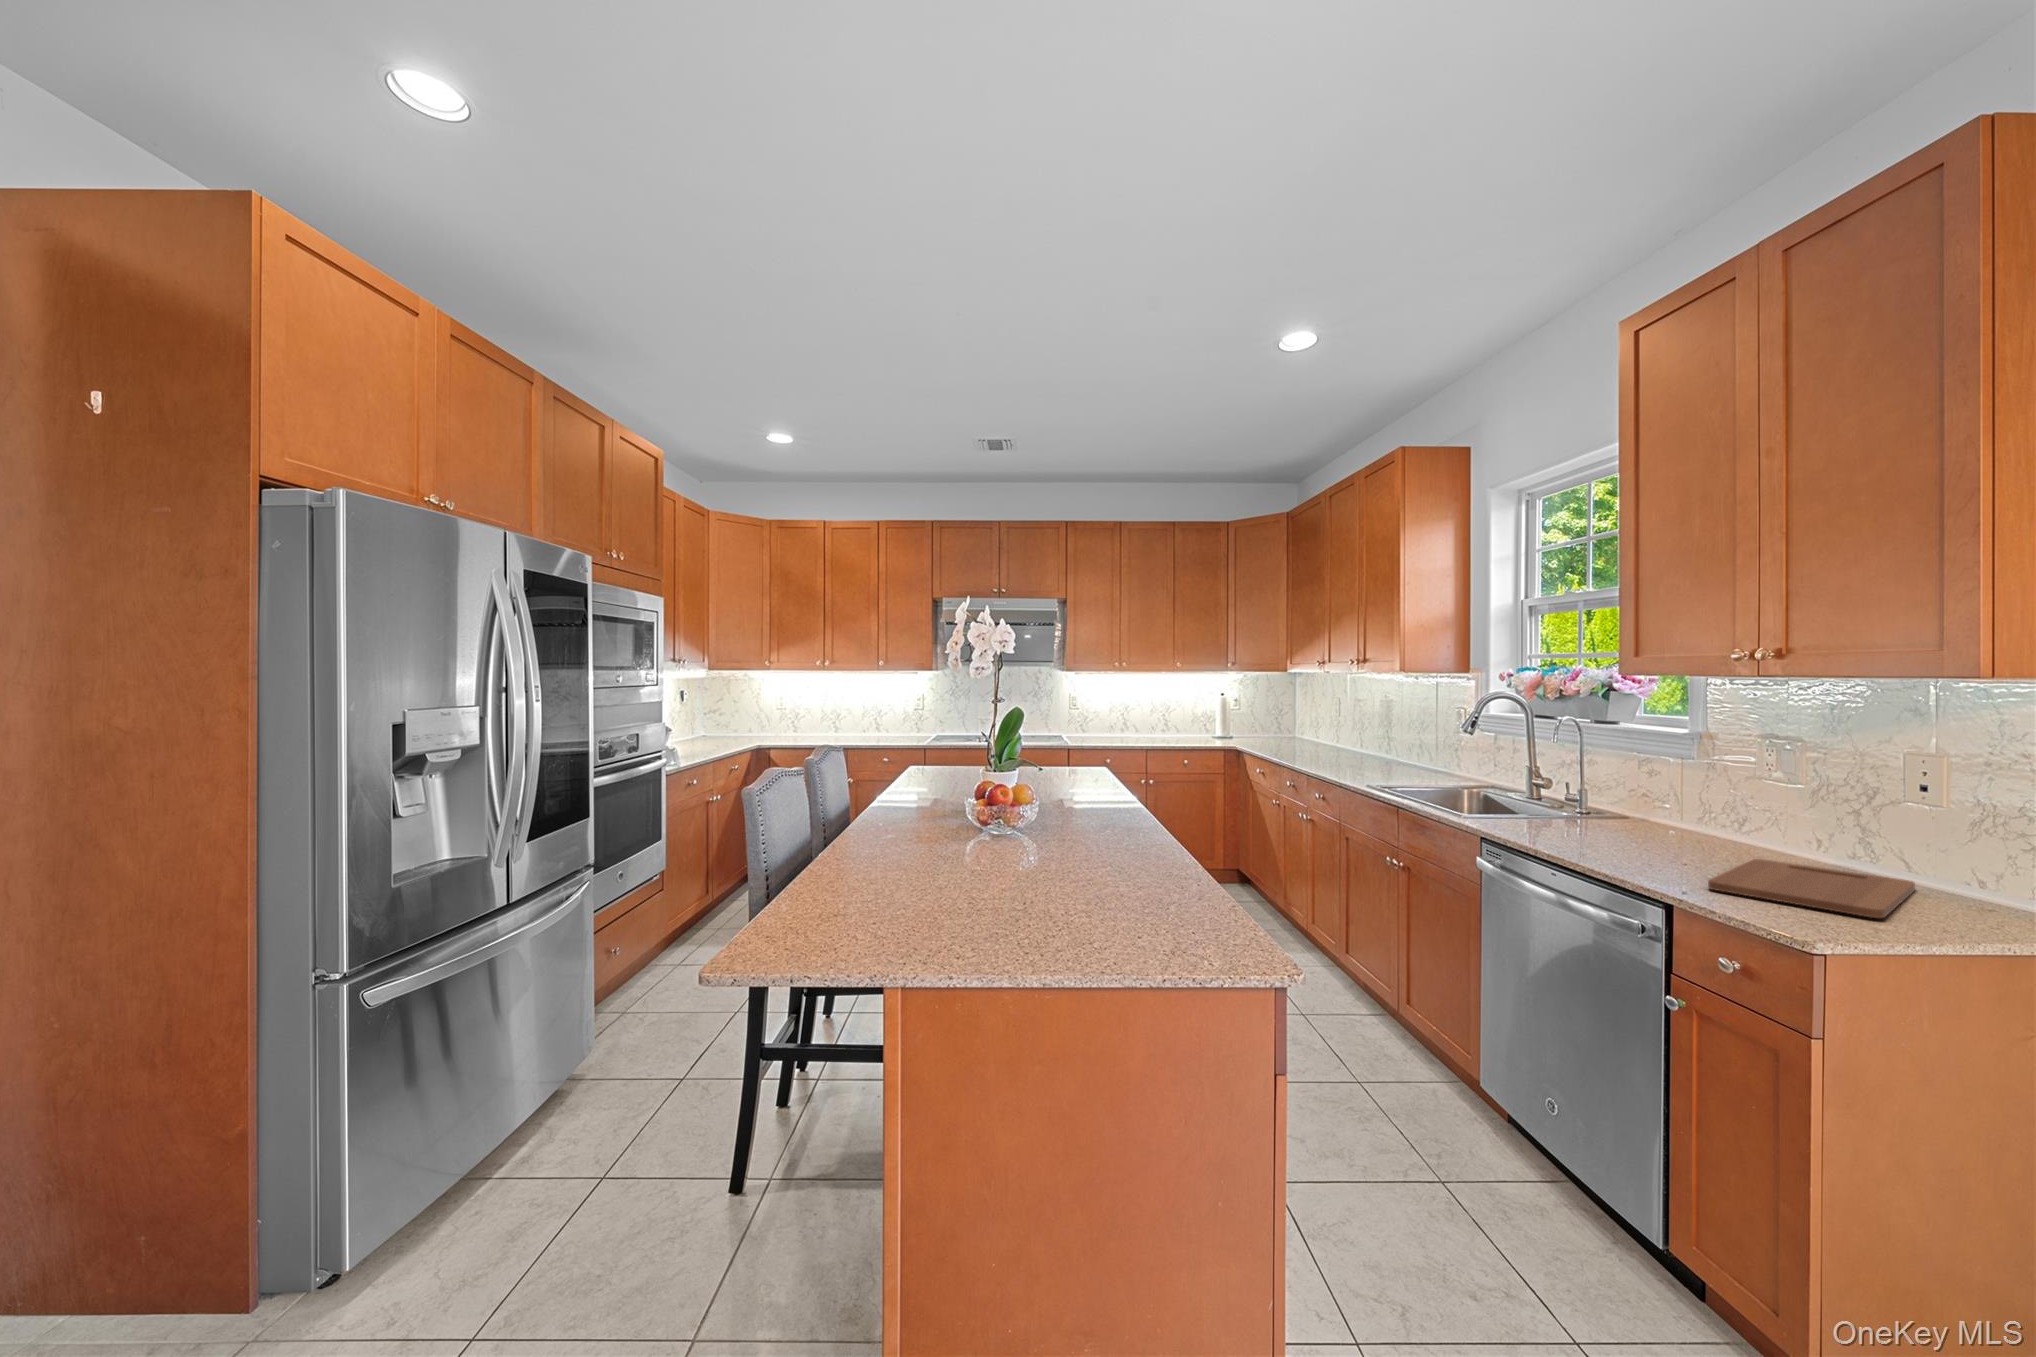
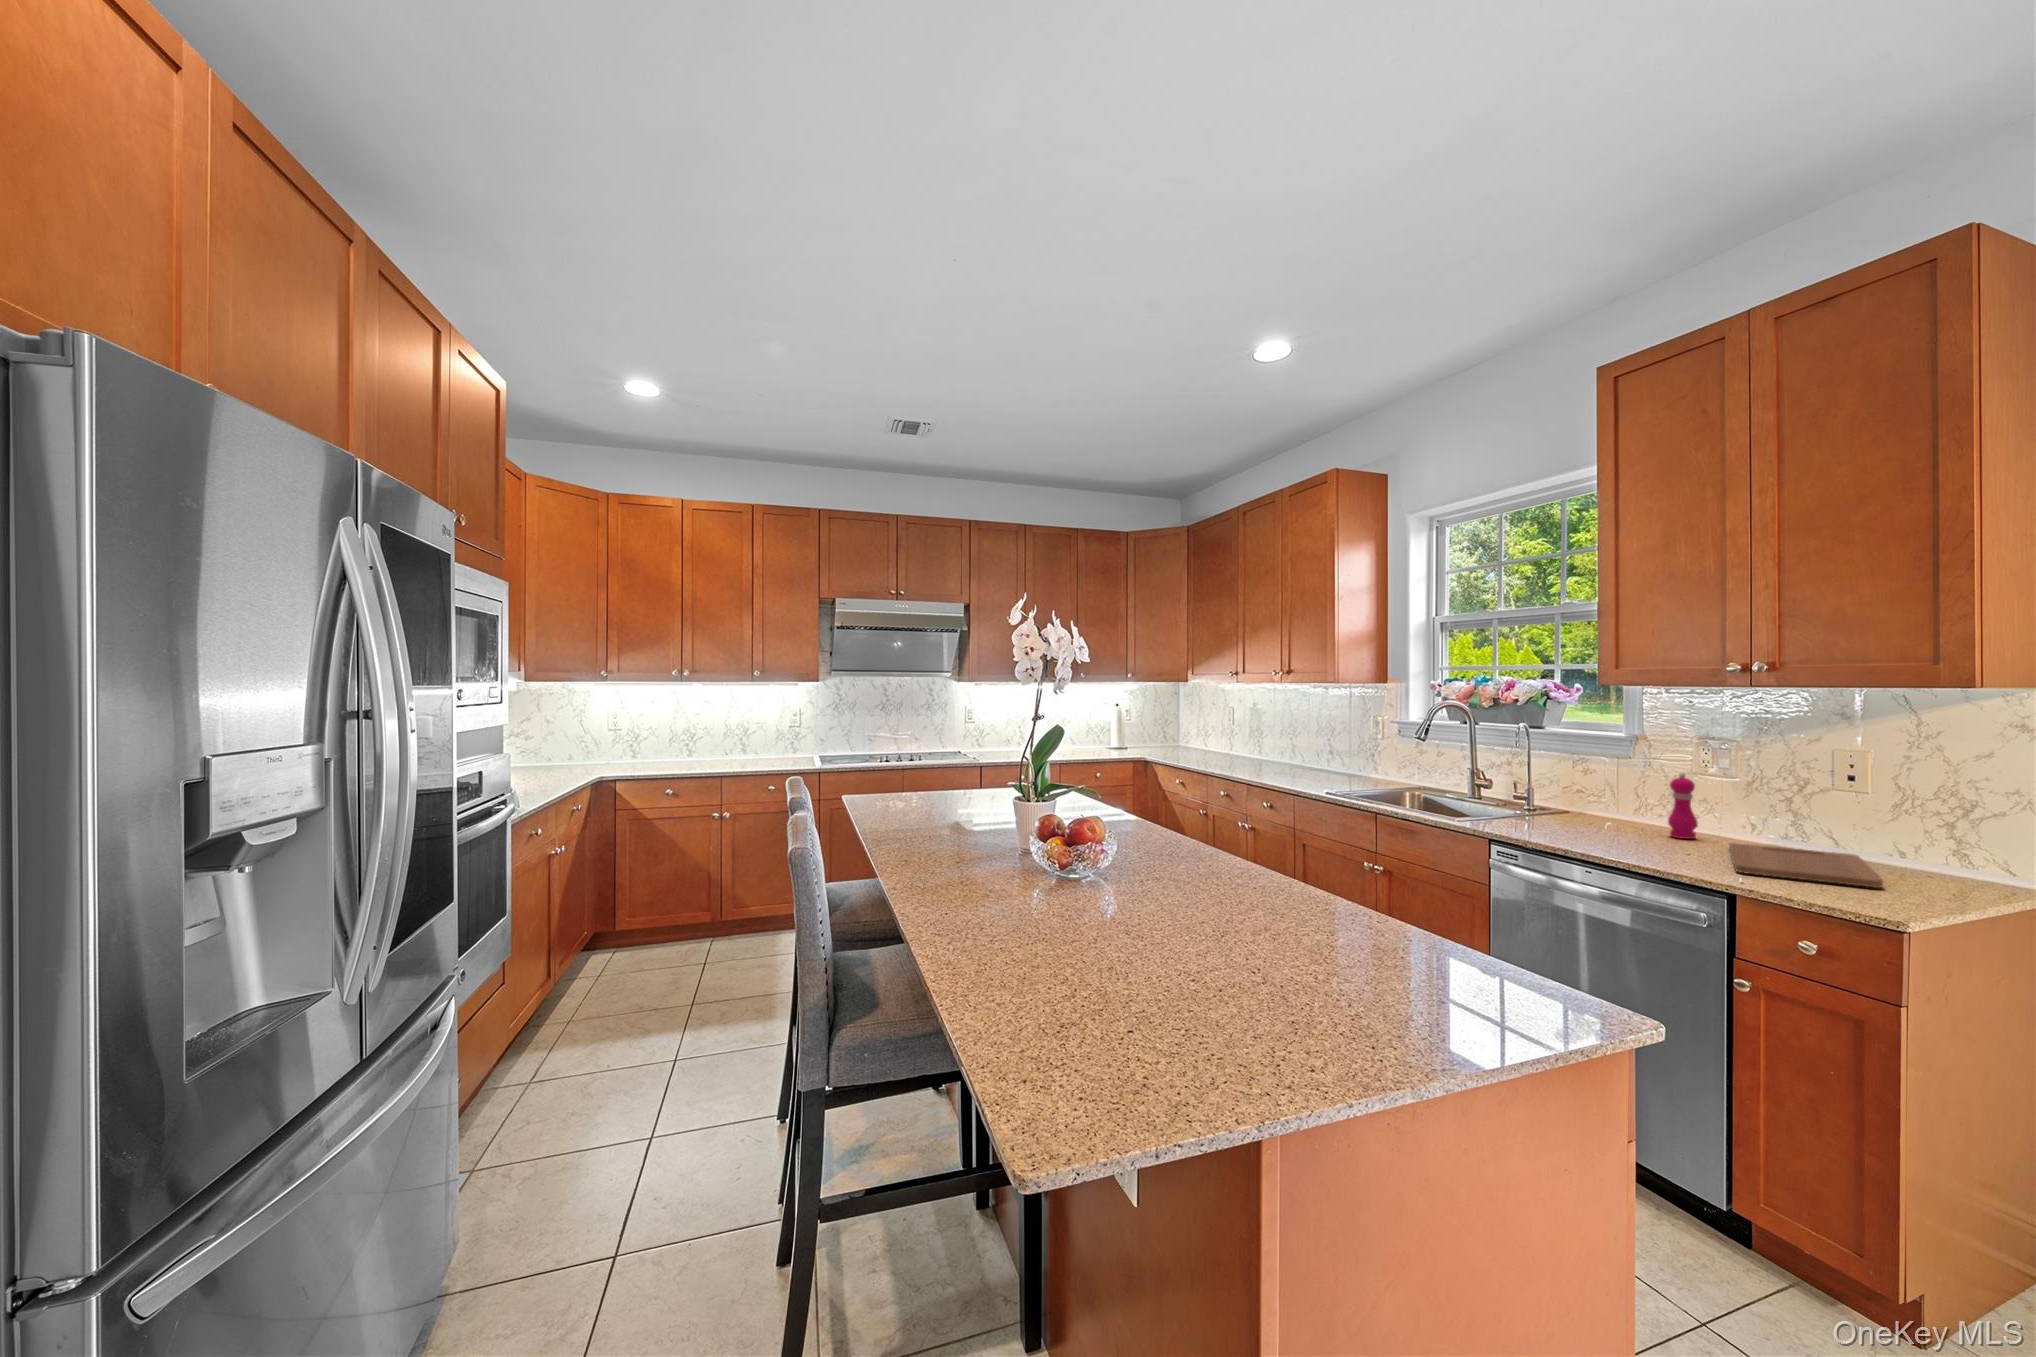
pepper mill: none [1695,775,1731,852] -> present [1668,773,1698,839]

